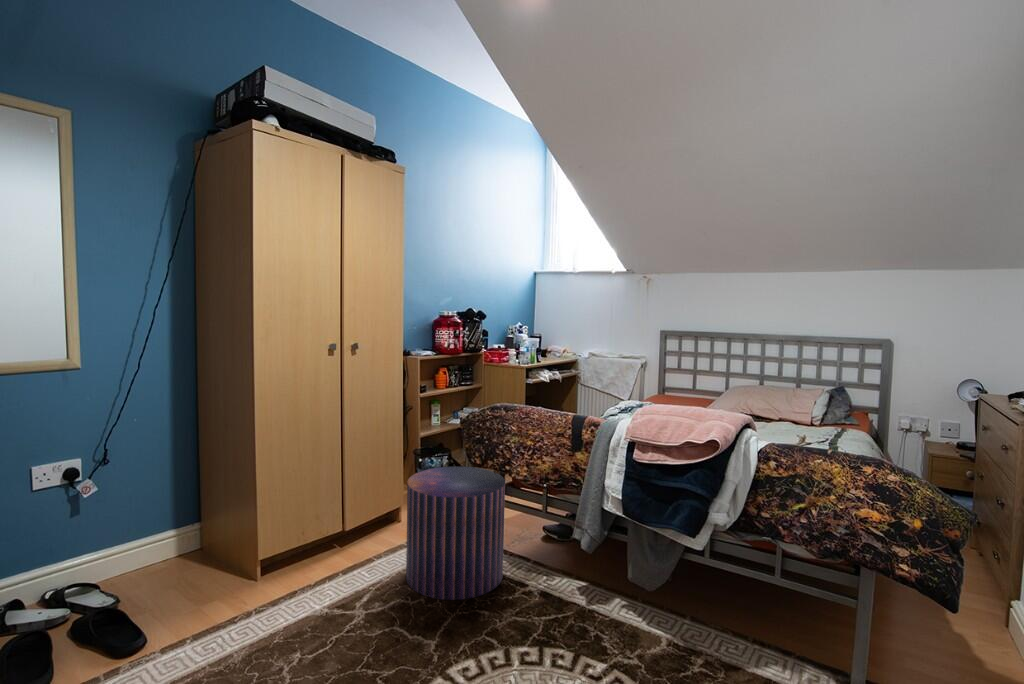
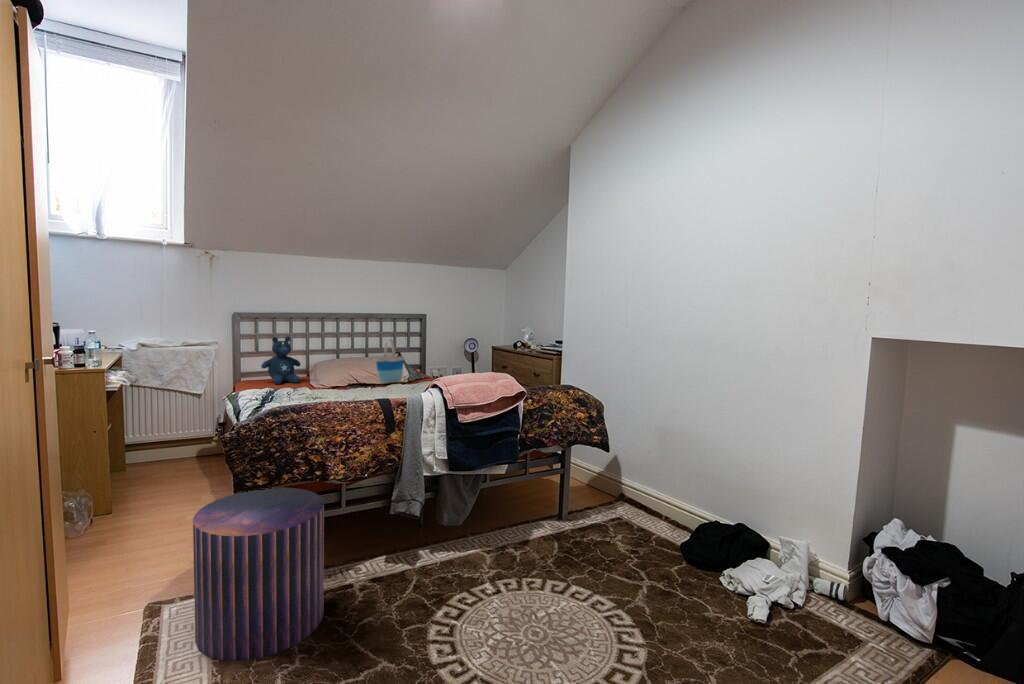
stuffed bear: none [668,354,709,405] -> present [261,337,301,384]
tote bag: none [765,366,811,424] -> present [376,339,404,384]

